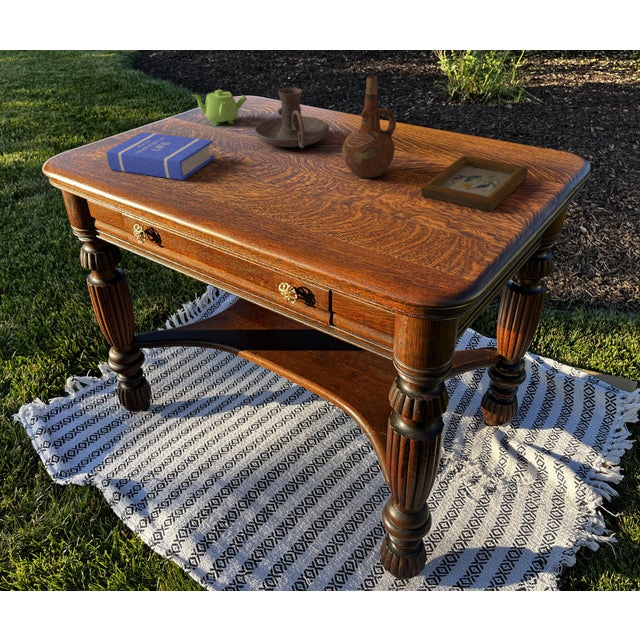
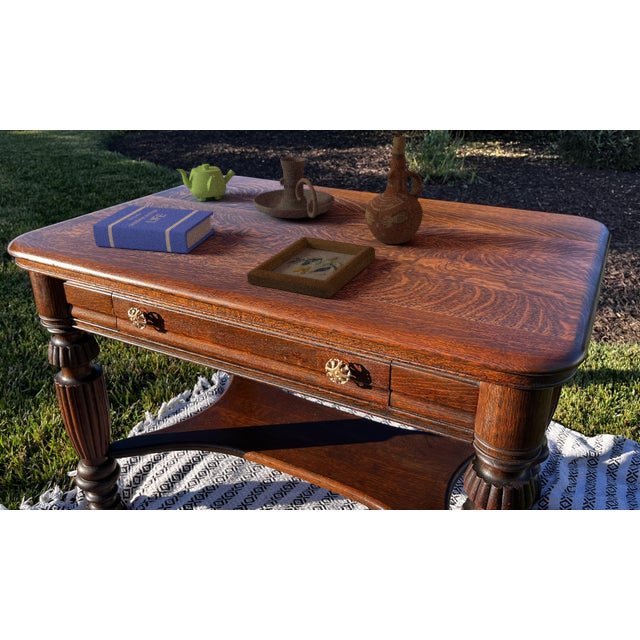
picture frame: present [421,155,528,212] -> present [247,237,375,298]

